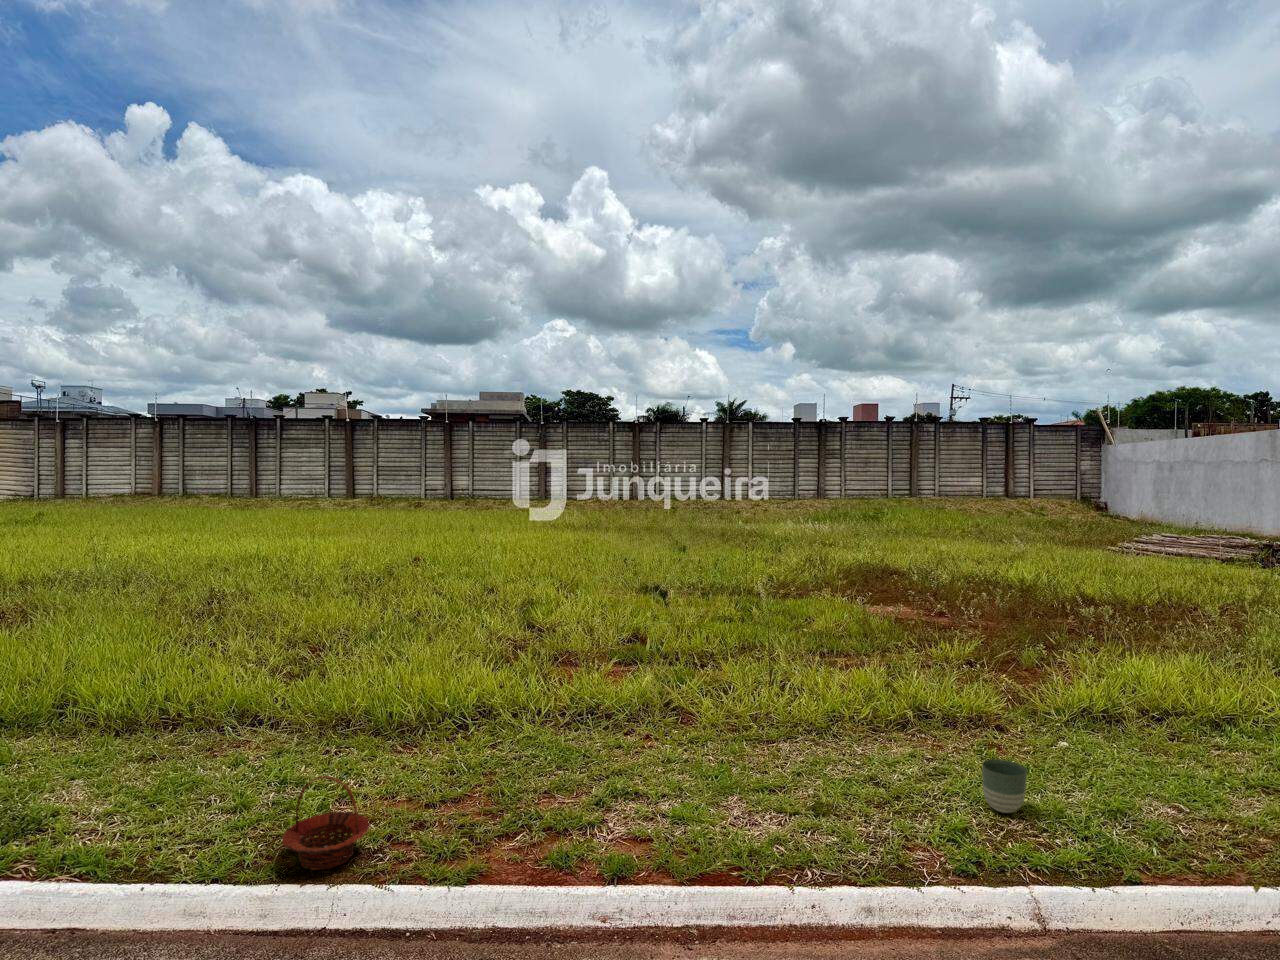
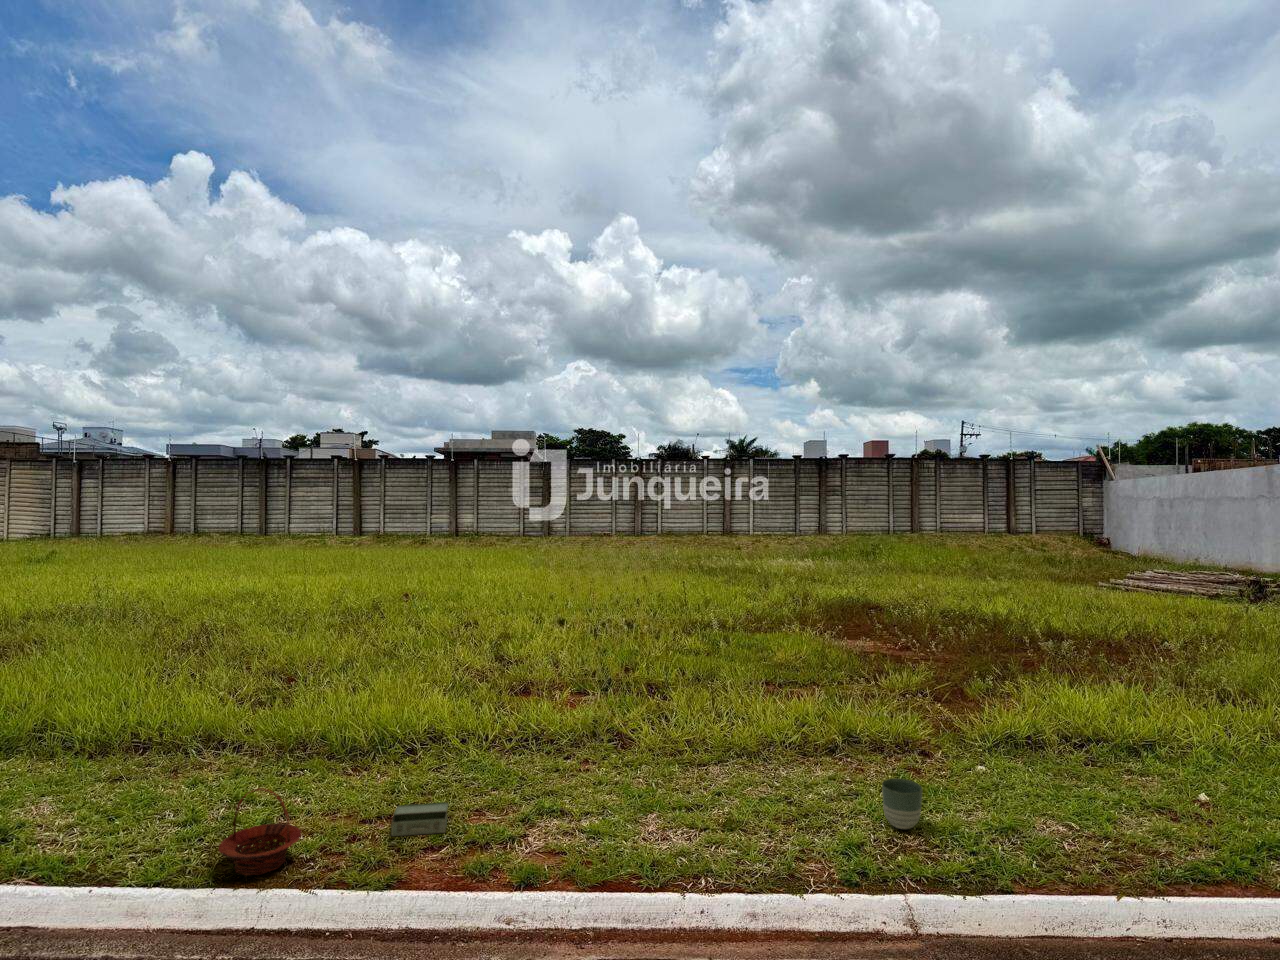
toolbox: none [461,786,519,824] -> present [391,802,448,836]

